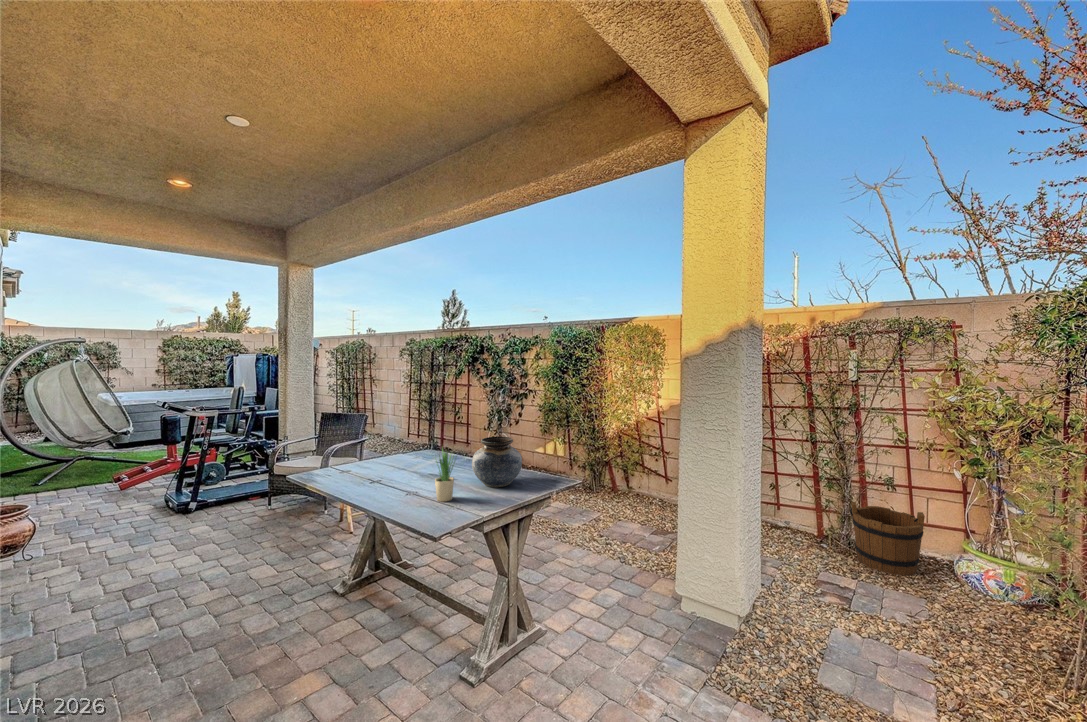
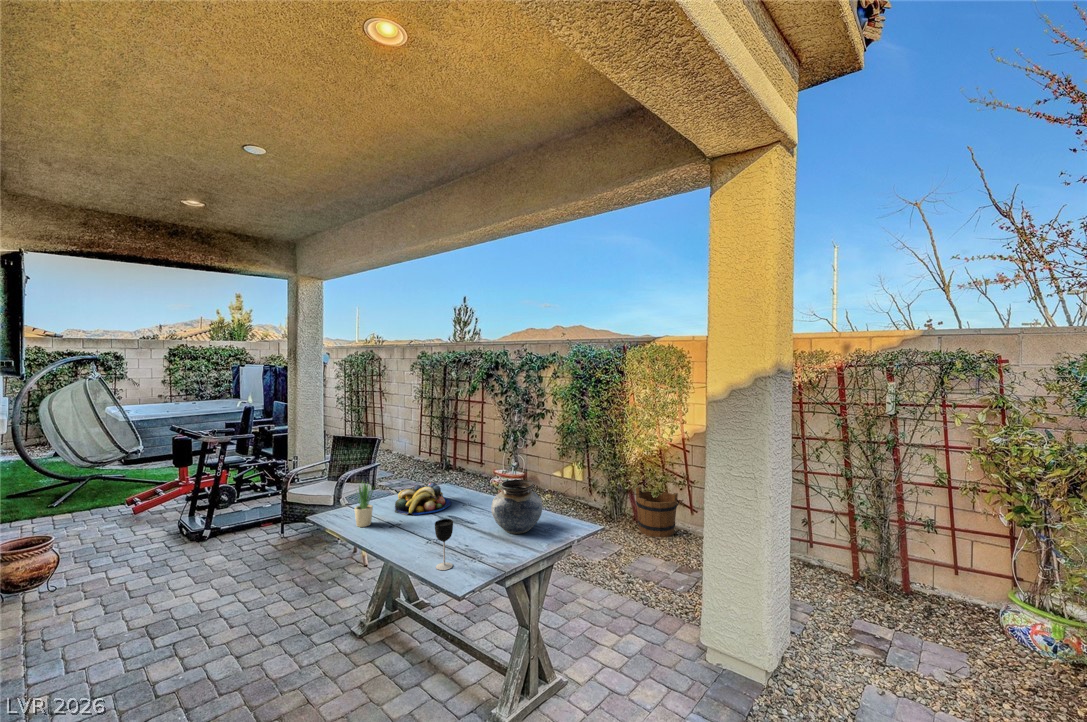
fruit bowl: none [377,445,433,474] -> present [395,482,451,515]
potted plant: present [435,451,454,502] -> present [355,483,374,527]
wine glass: none [413,467,432,516] -> present [435,519,453,570]
bucket: present [850,502,925,576] -> present [636,486,679,537]

